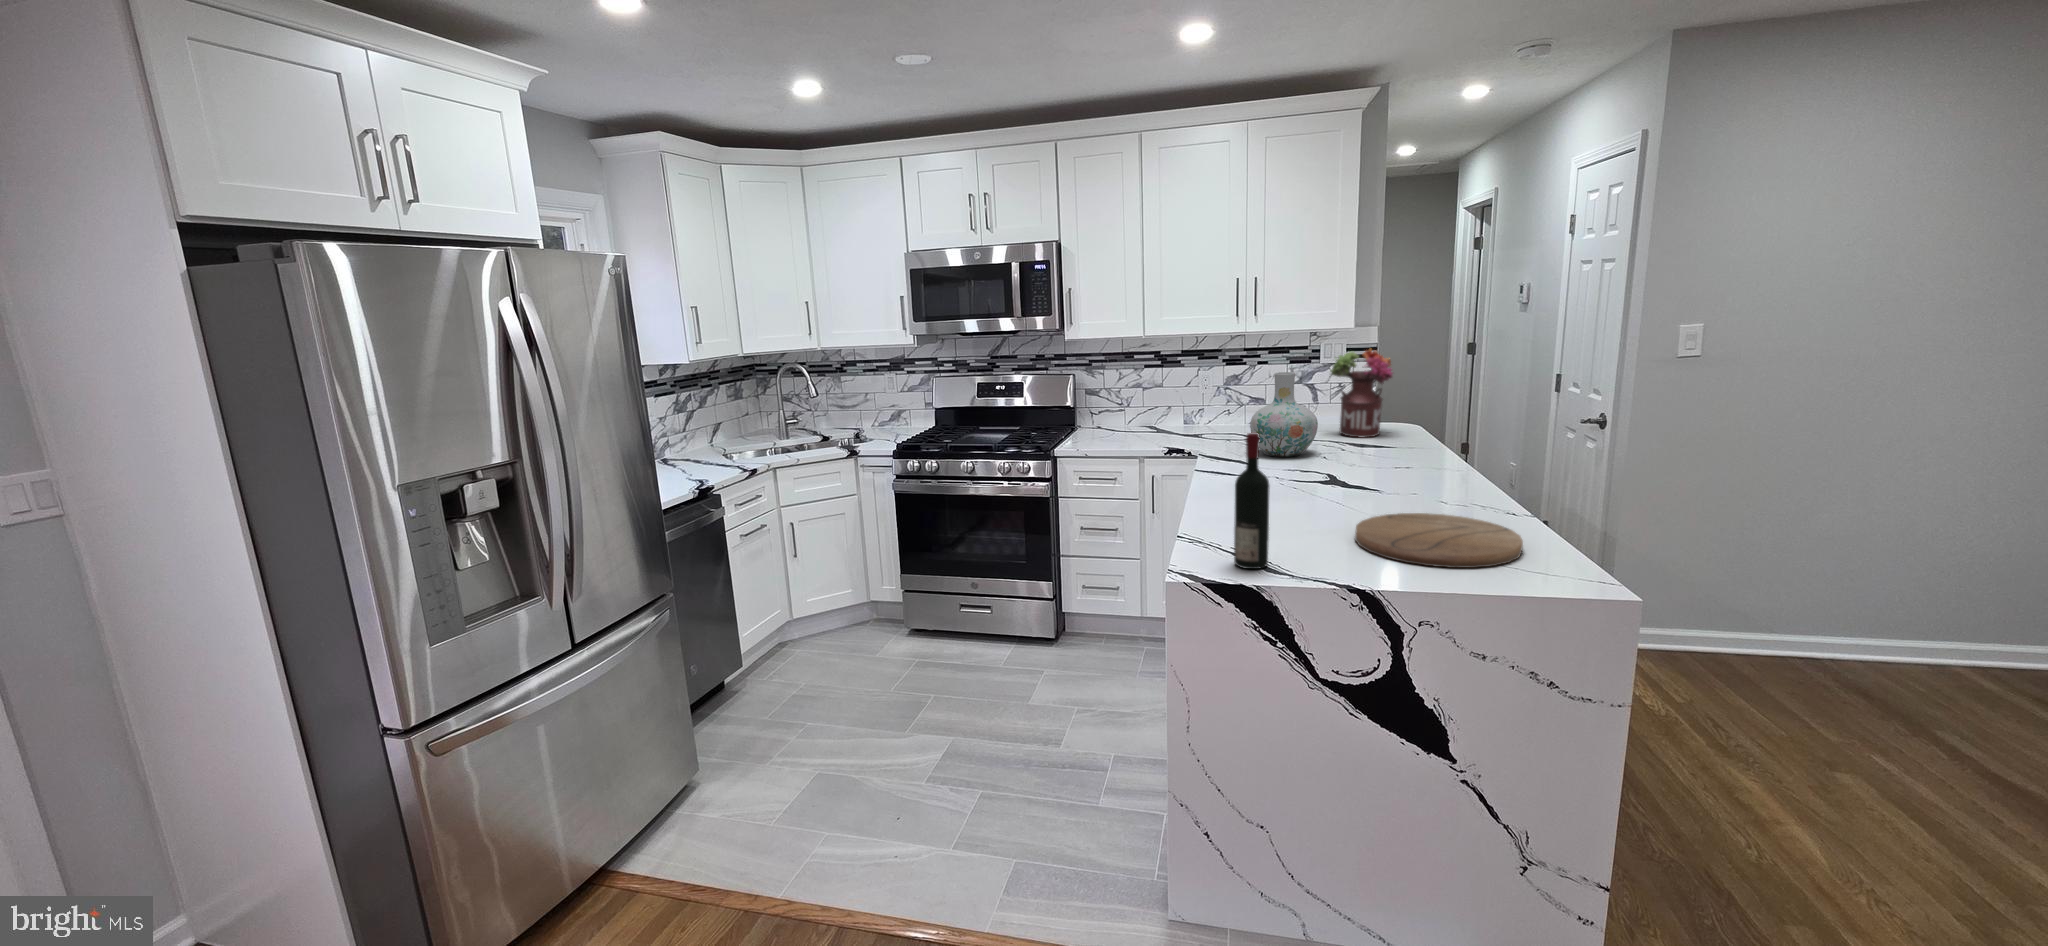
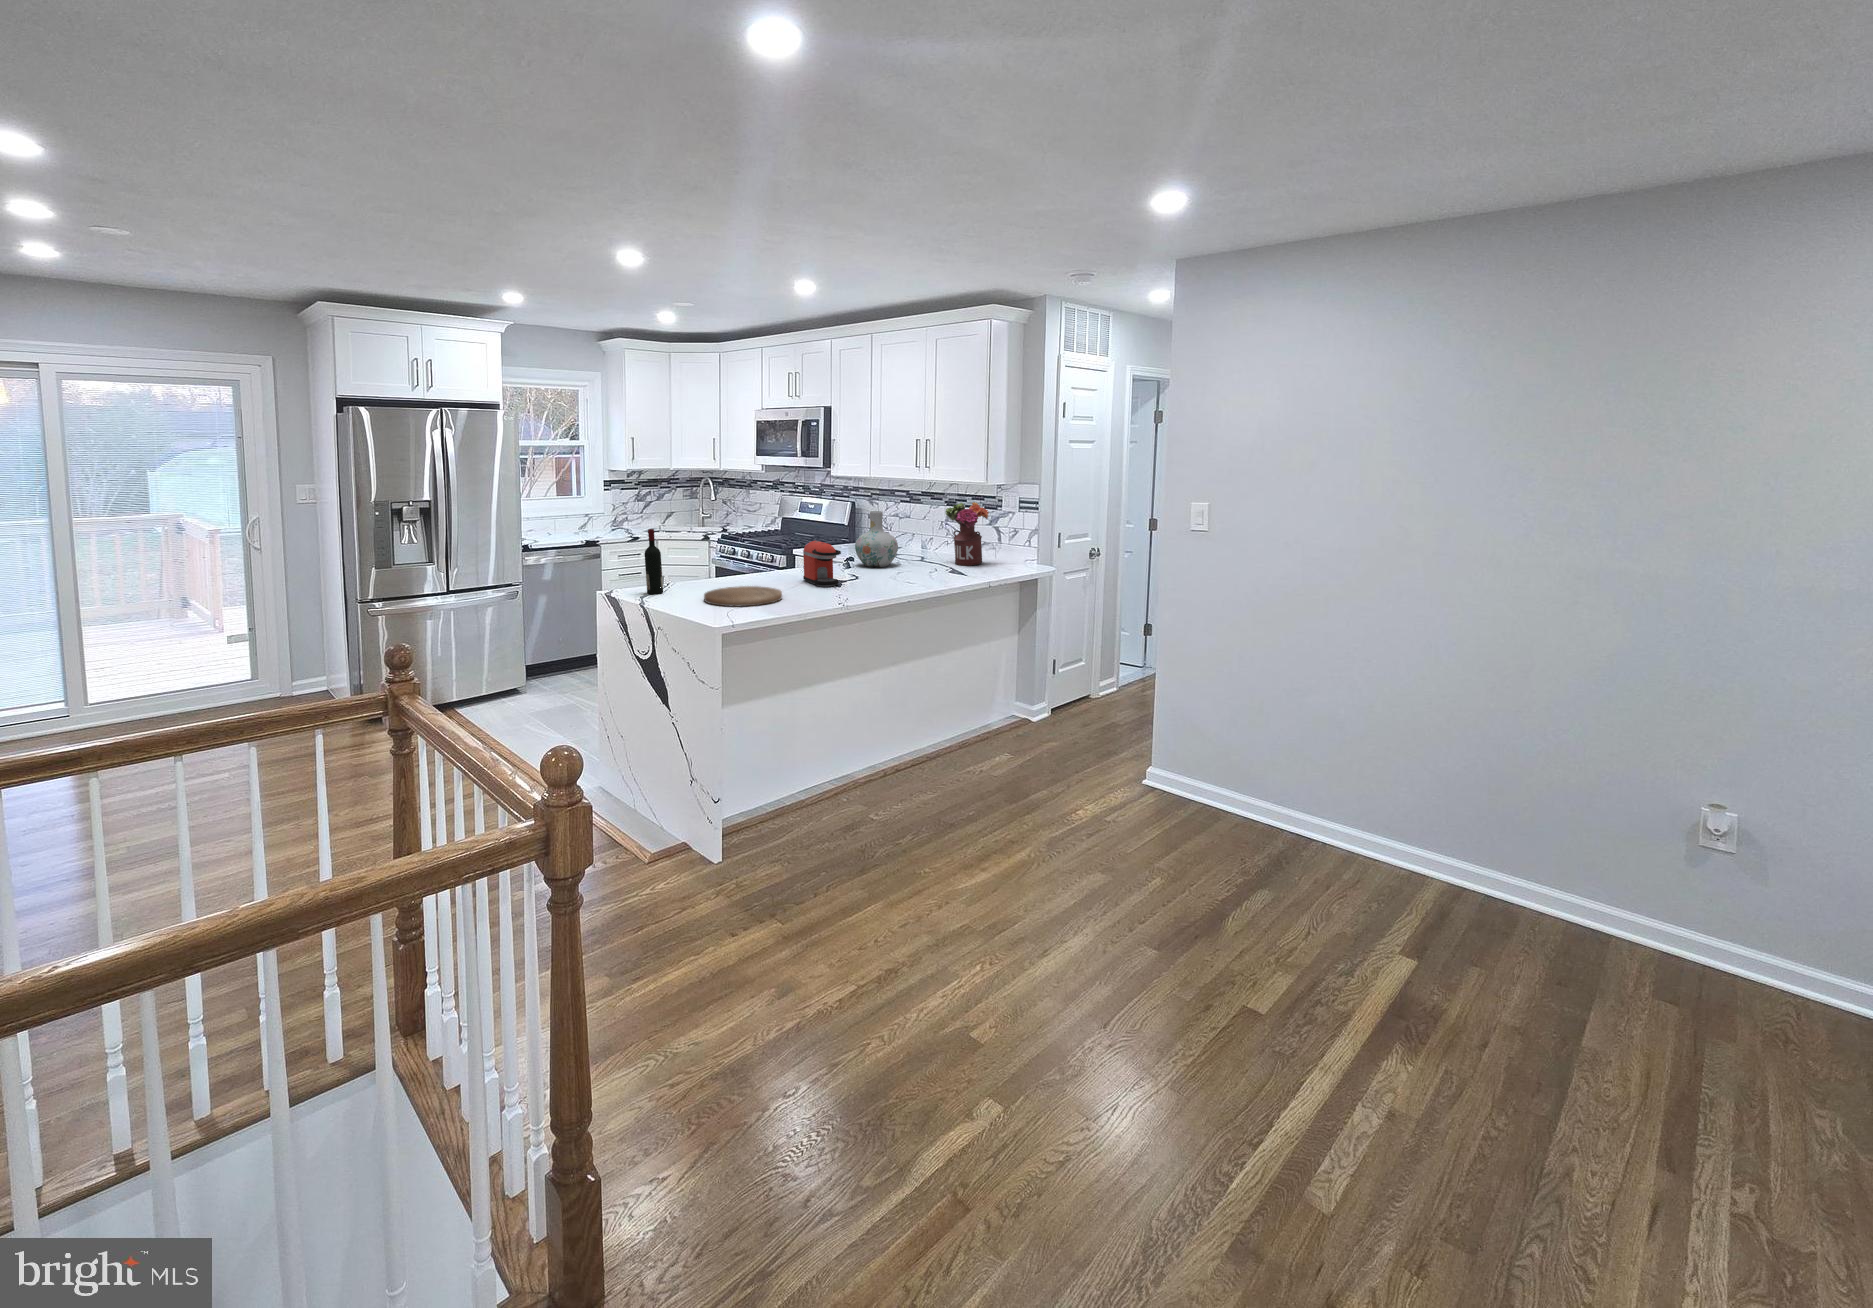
coffee maker: none [1320,422,1432,497] -> present [803,541,841,587]

